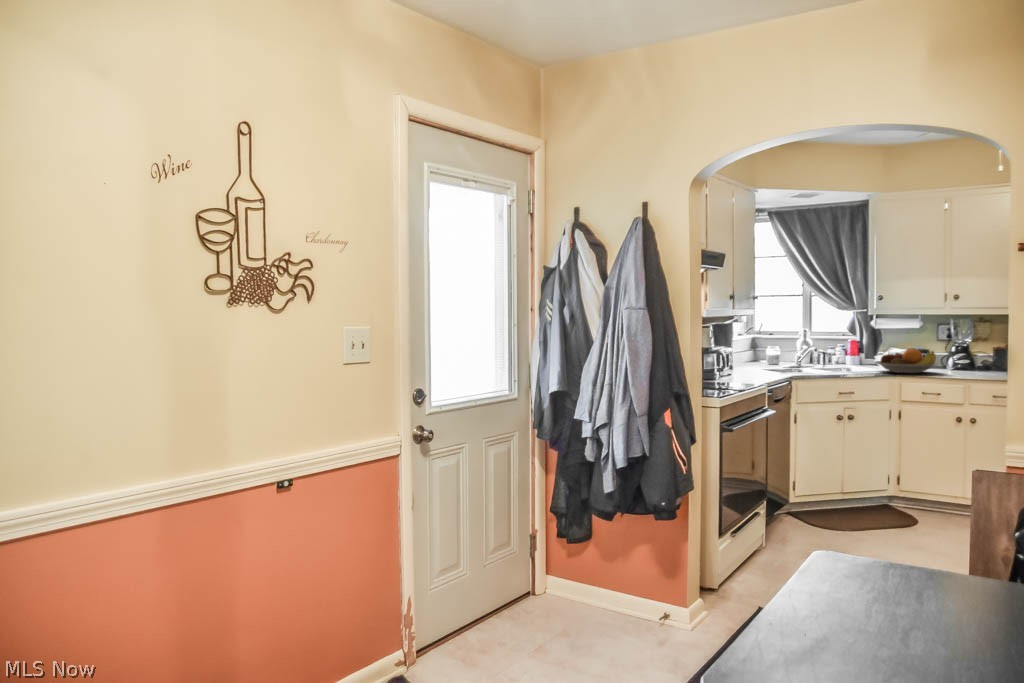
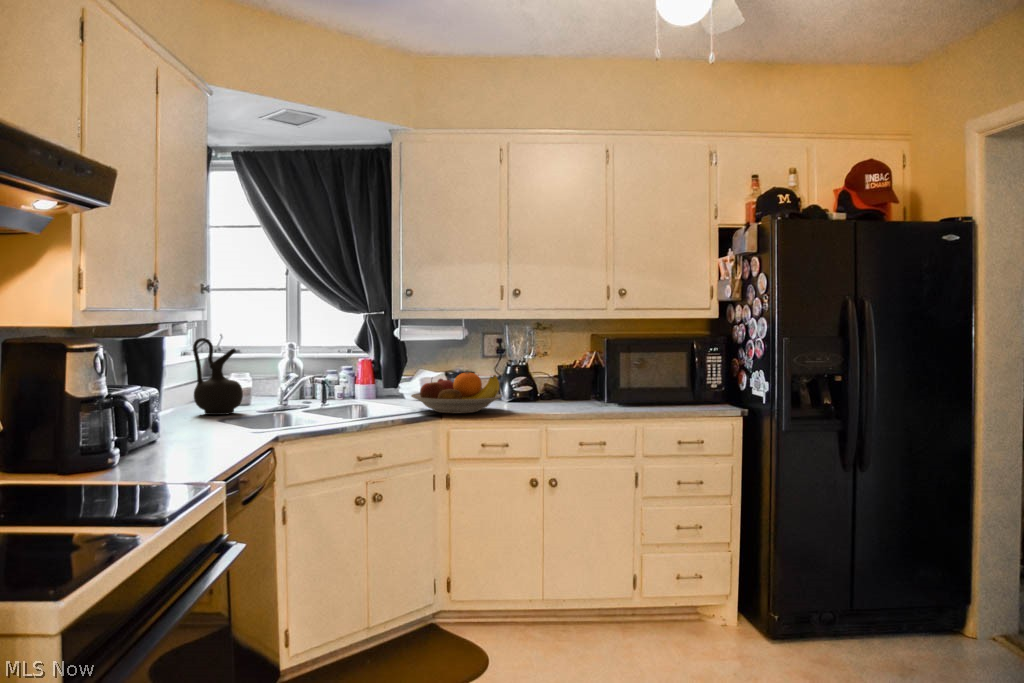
ceramic jug: none [751,327,776,367] -> present [193,338,243,415]

